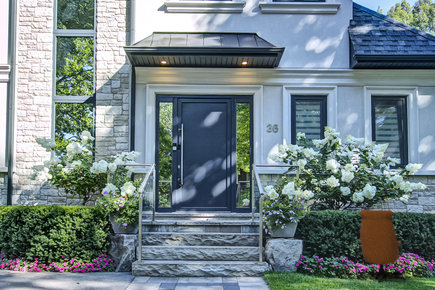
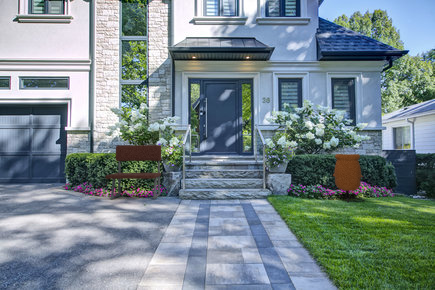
bench: none [25,194,109,276] -> present [106,145,162,199]

